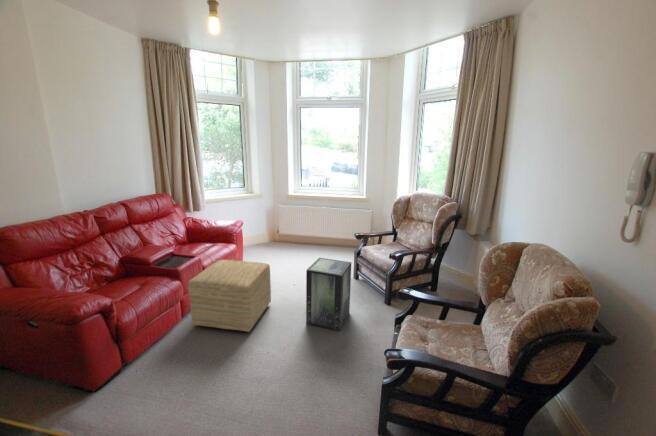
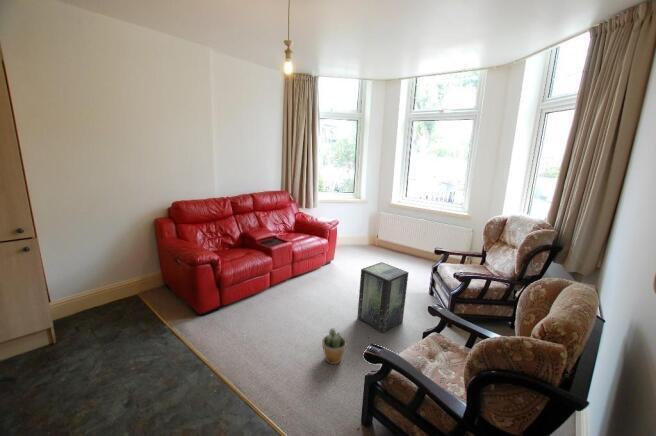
ottoman: present [188,260,271,332] -> none [273,248,340,309]
potted plant: none [296,345,325,386] -> present [322,328,347,365]

